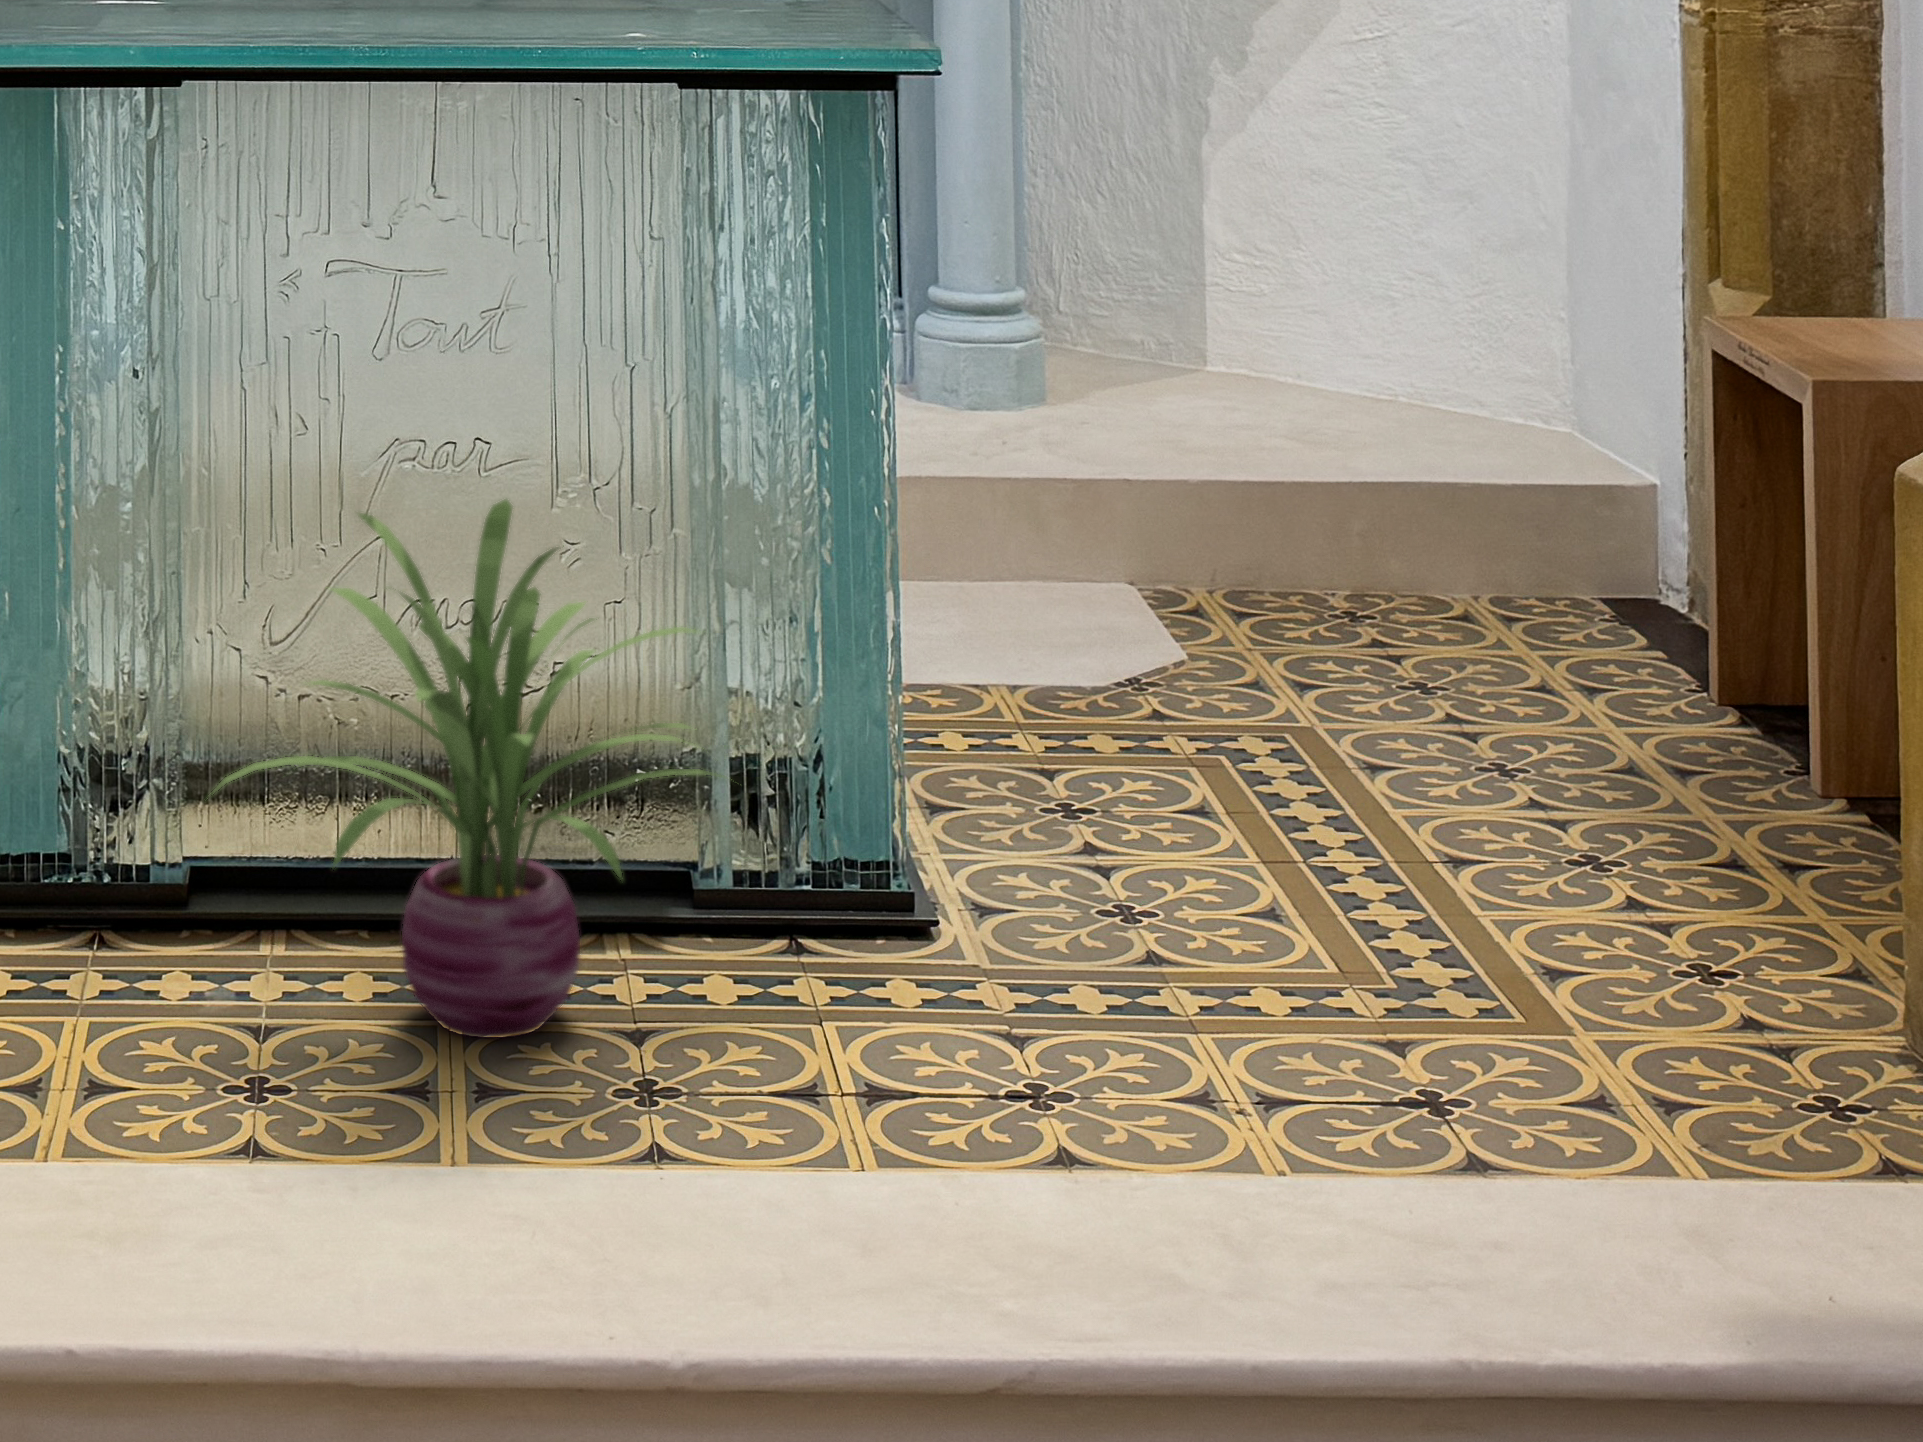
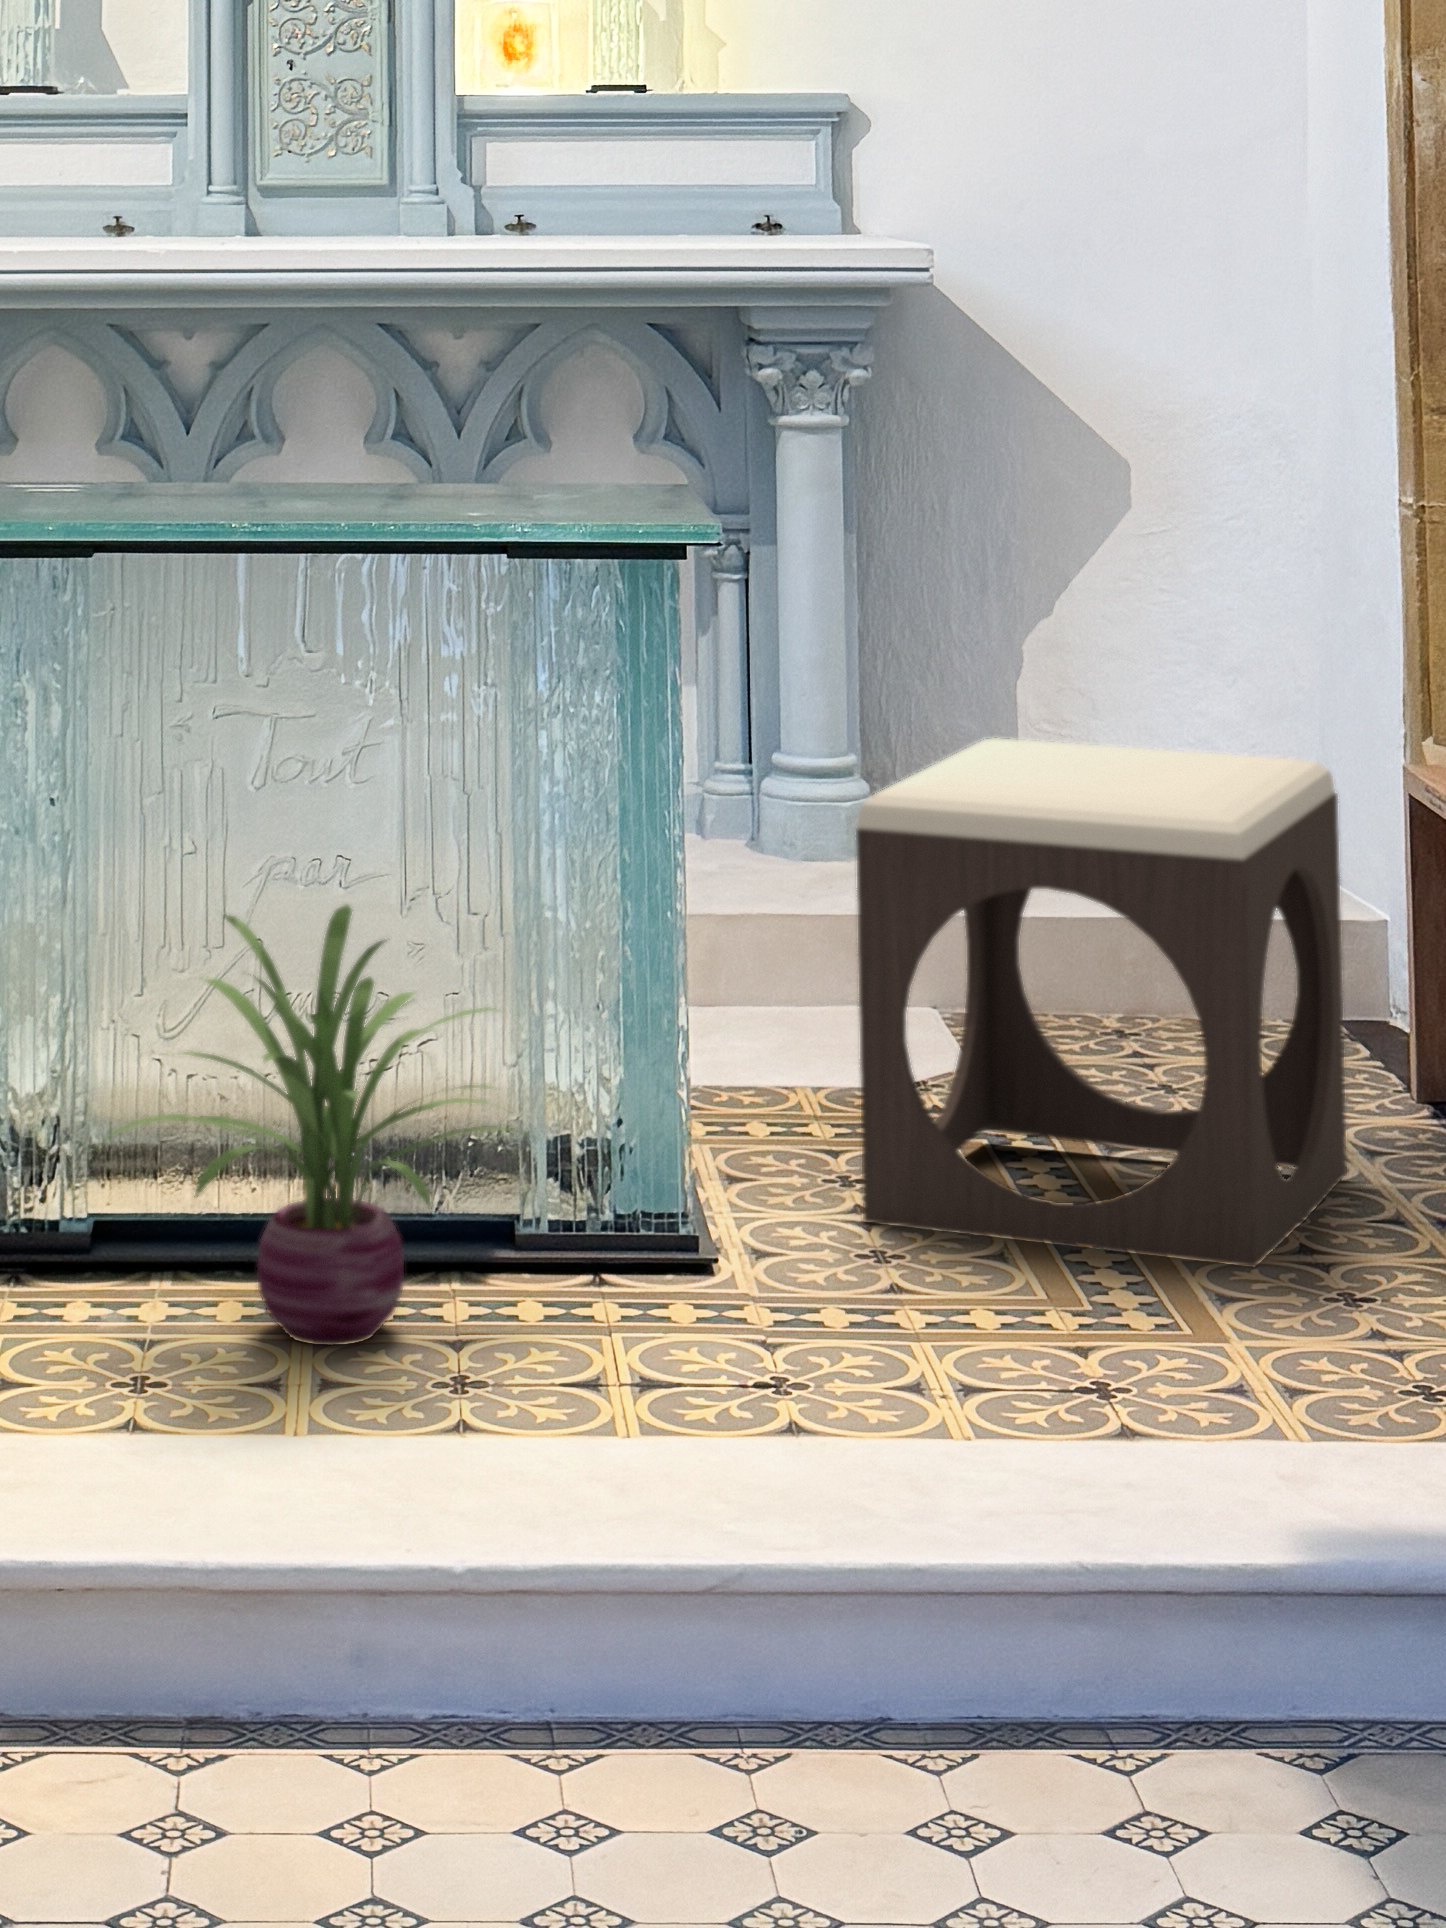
footstool: none [1099,287,1666,940] -> present [856,738,1347,1267]

